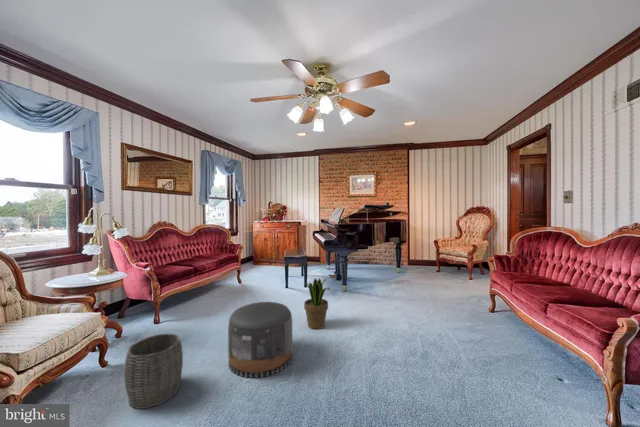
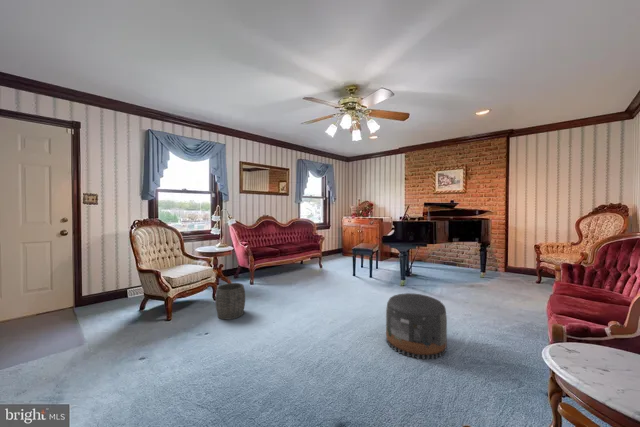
potted plant: present [304,278,330,329] -> none [336,264,360,306]
pouf: present [228,302,293,378] -> present [386,293,447,359]

